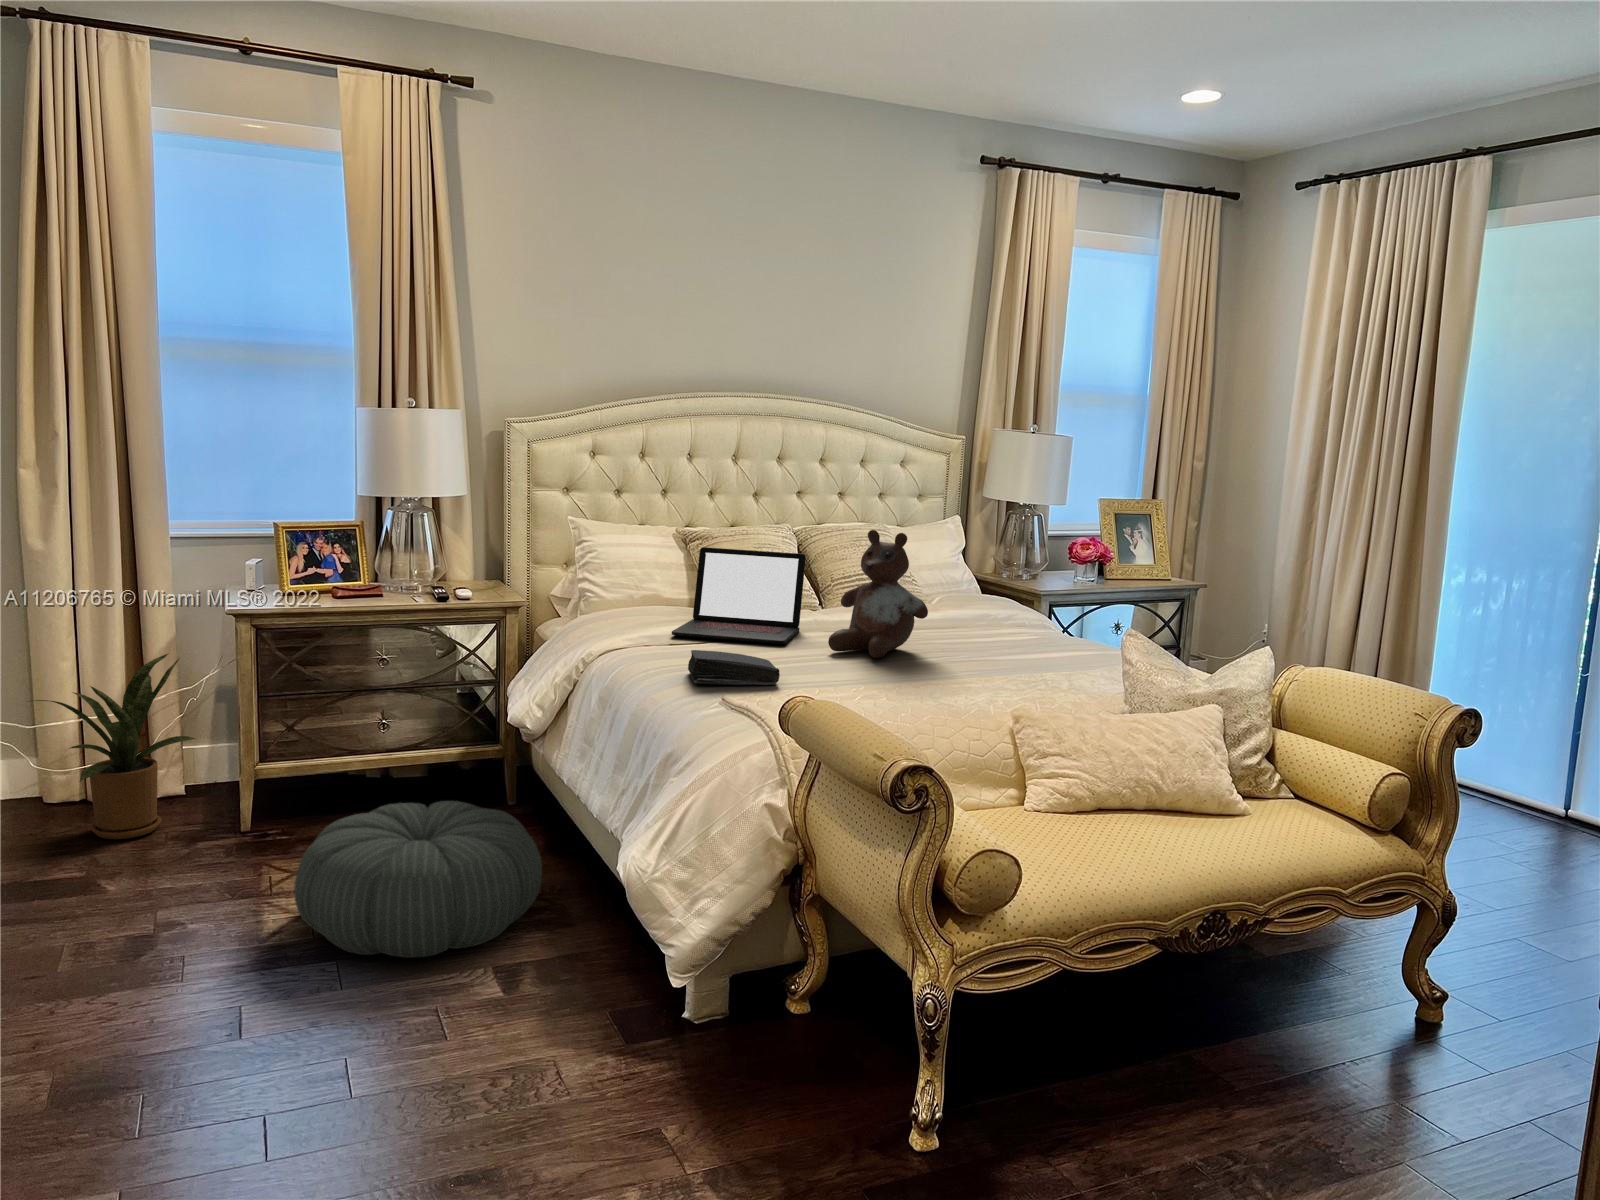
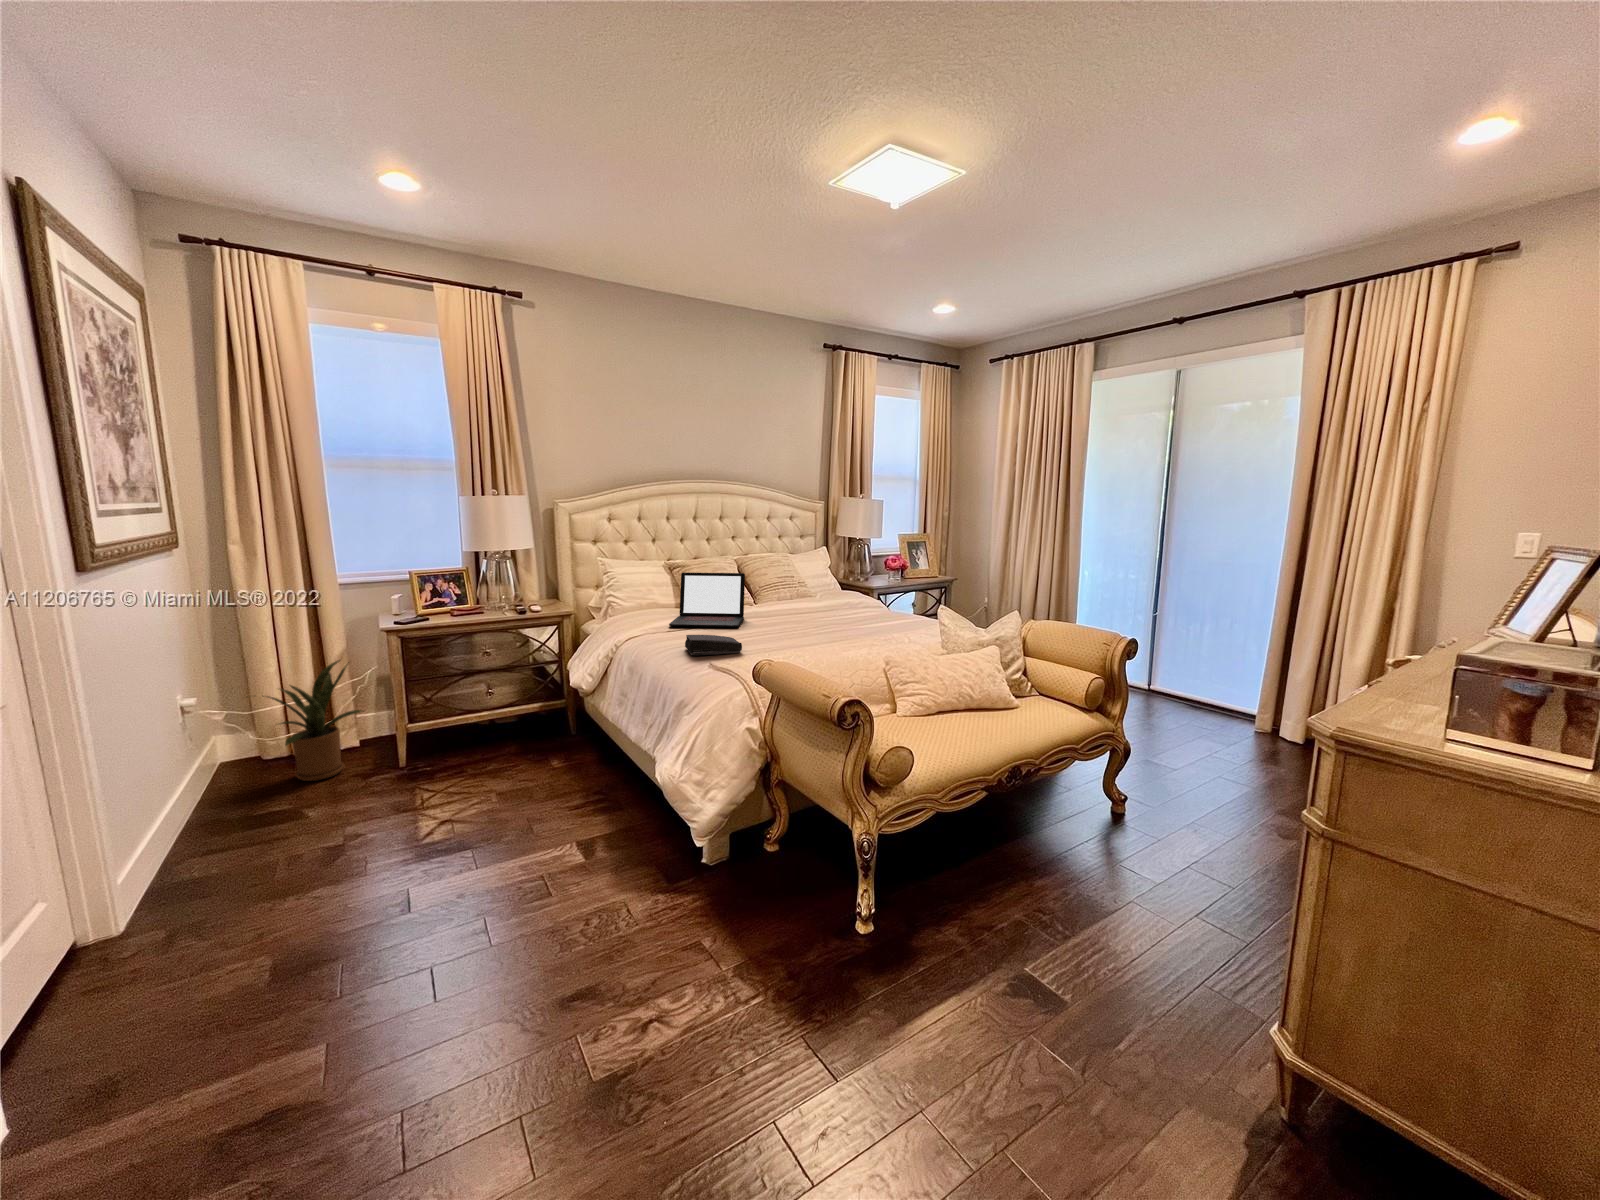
stuffed bear: present [828,530,928,658] -> none [764,557,821,632]
pouf: present [294,801,542,958] -> none [441,739,602,844]

